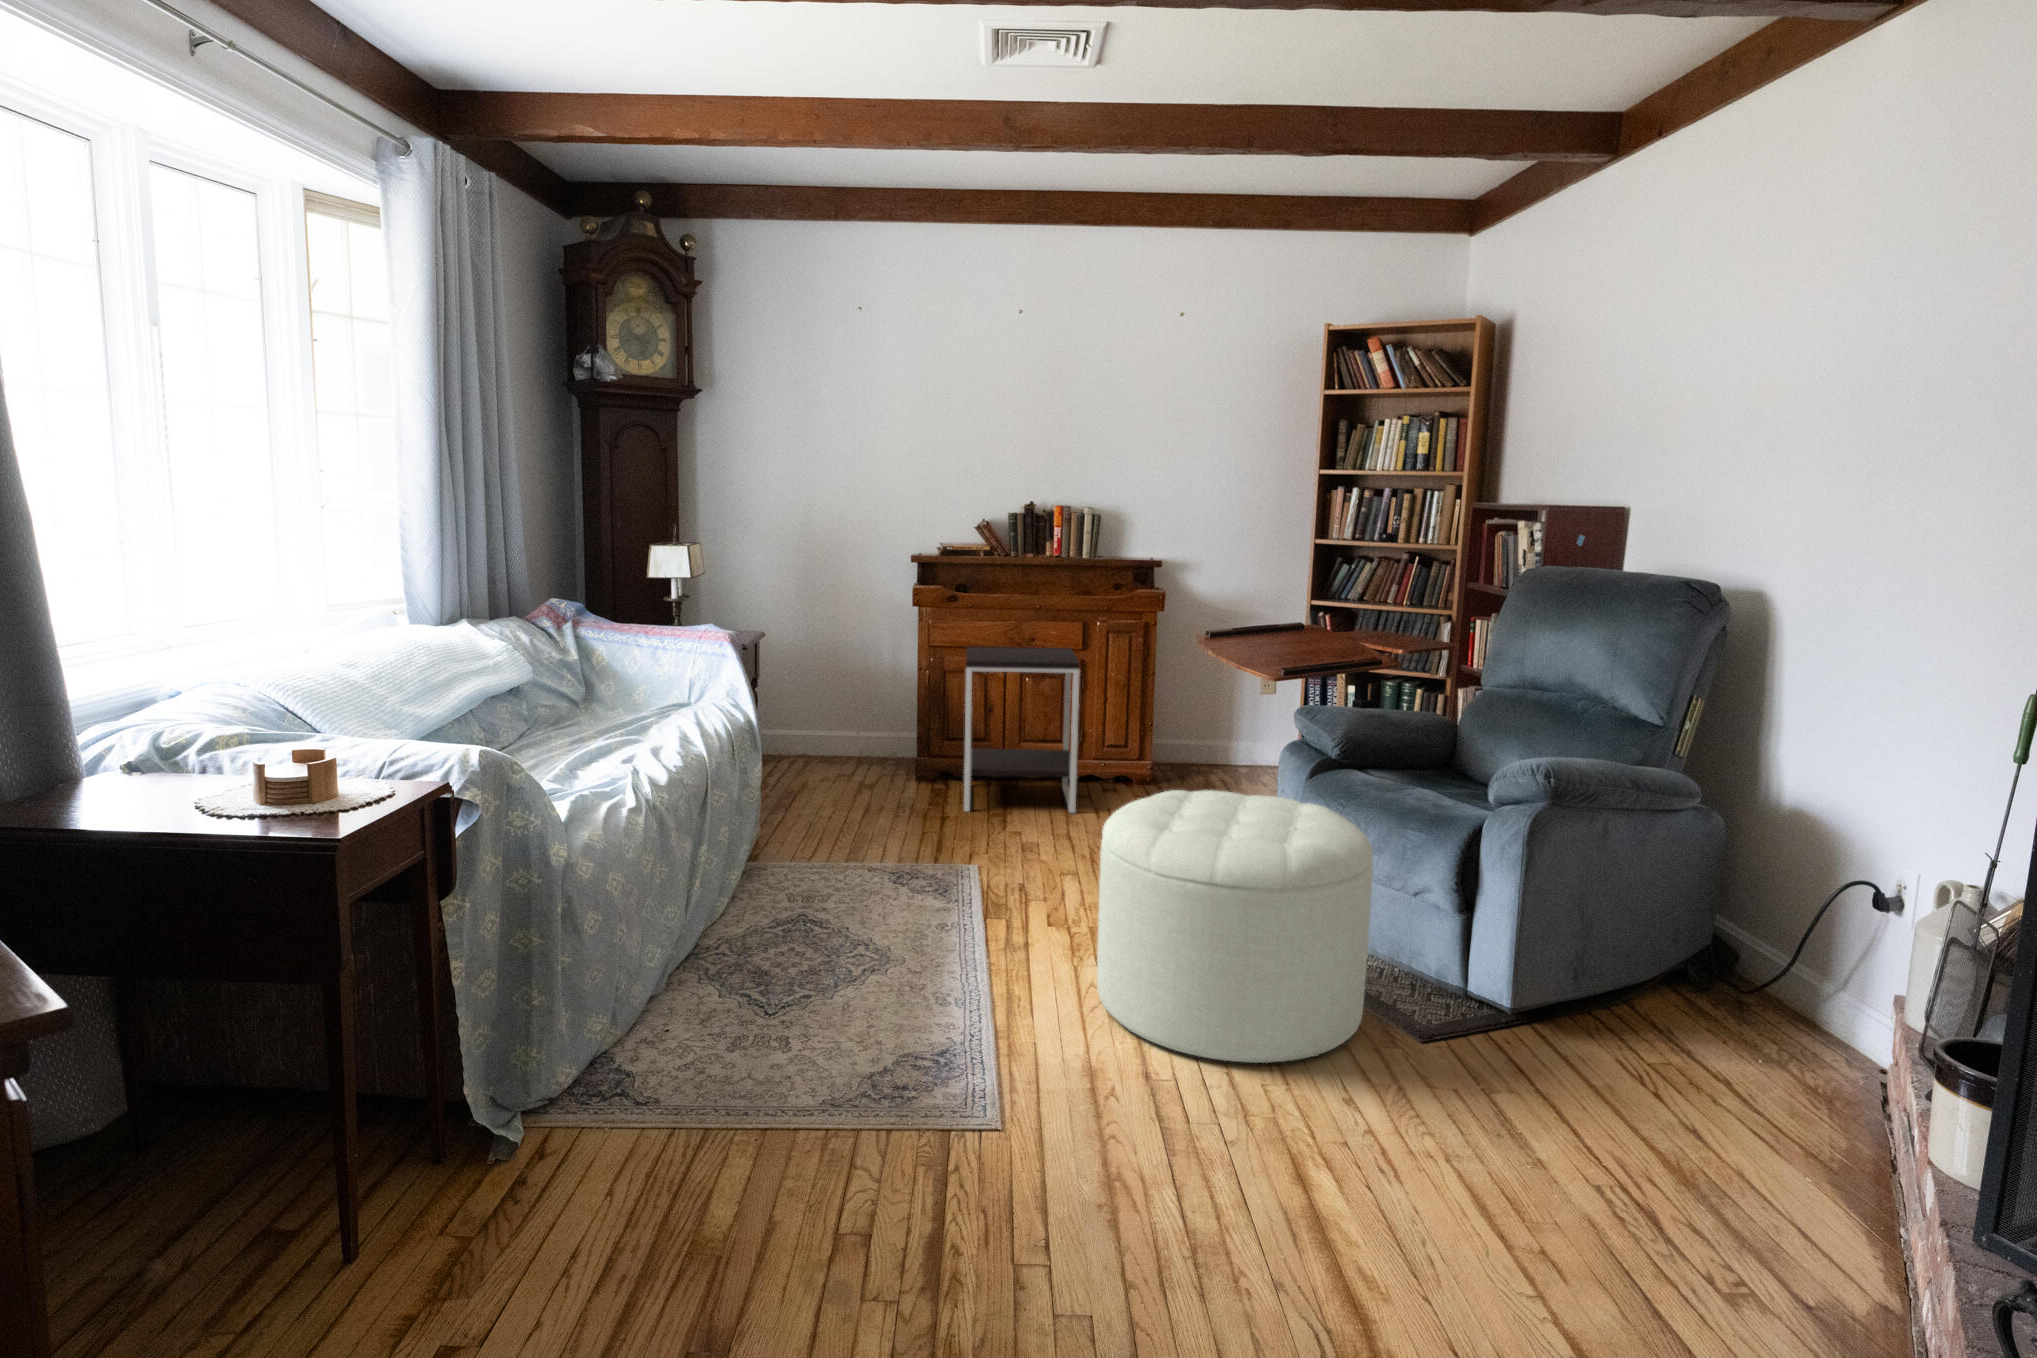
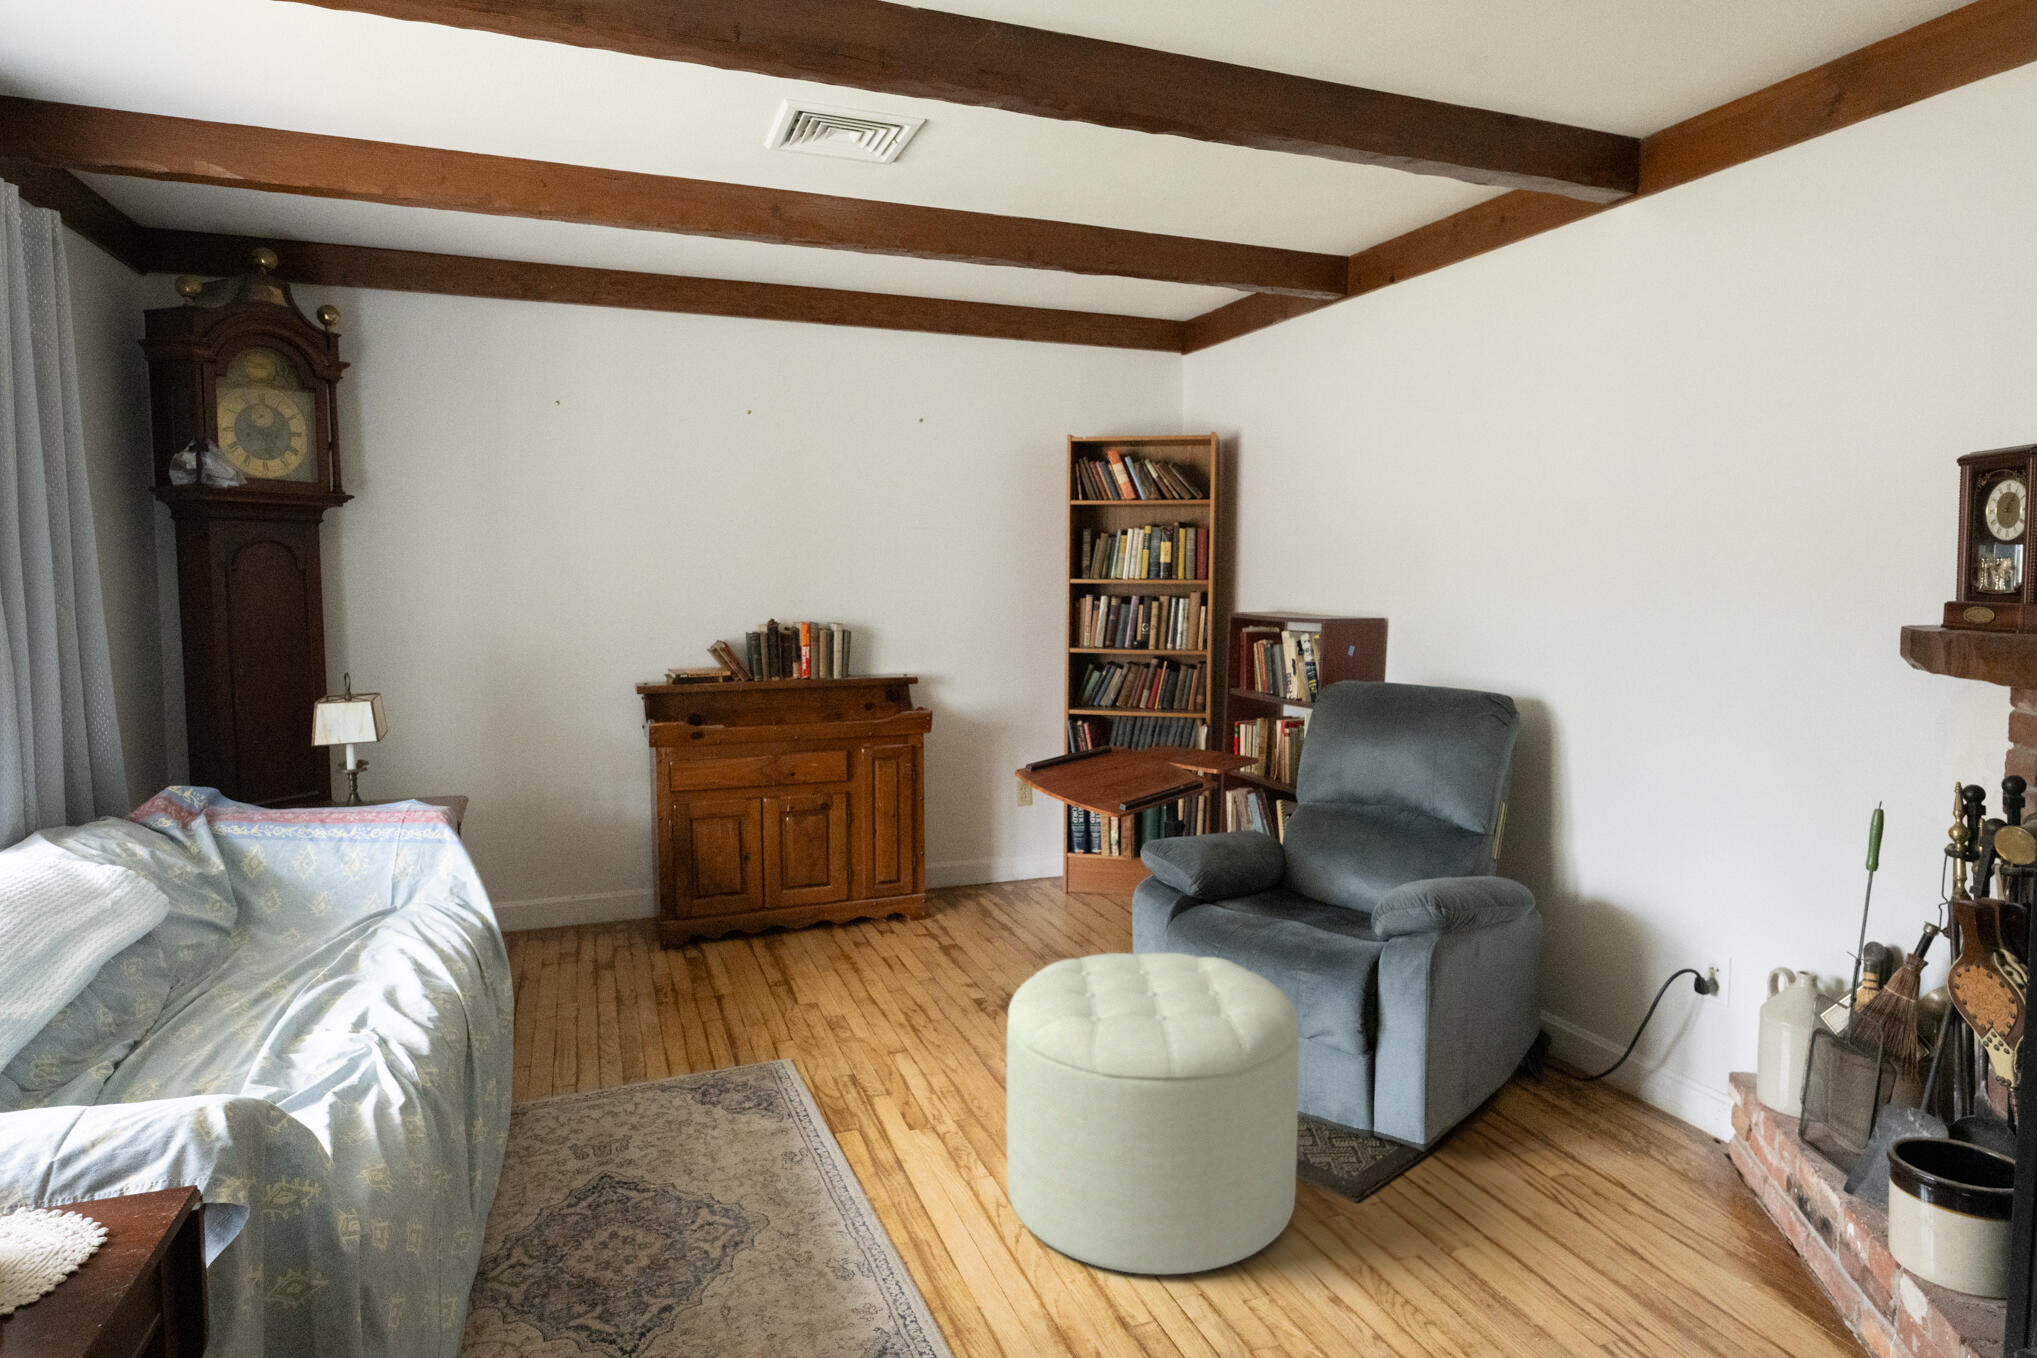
side table: present [964,647,1080,813] -> none [721,784,868,990]

